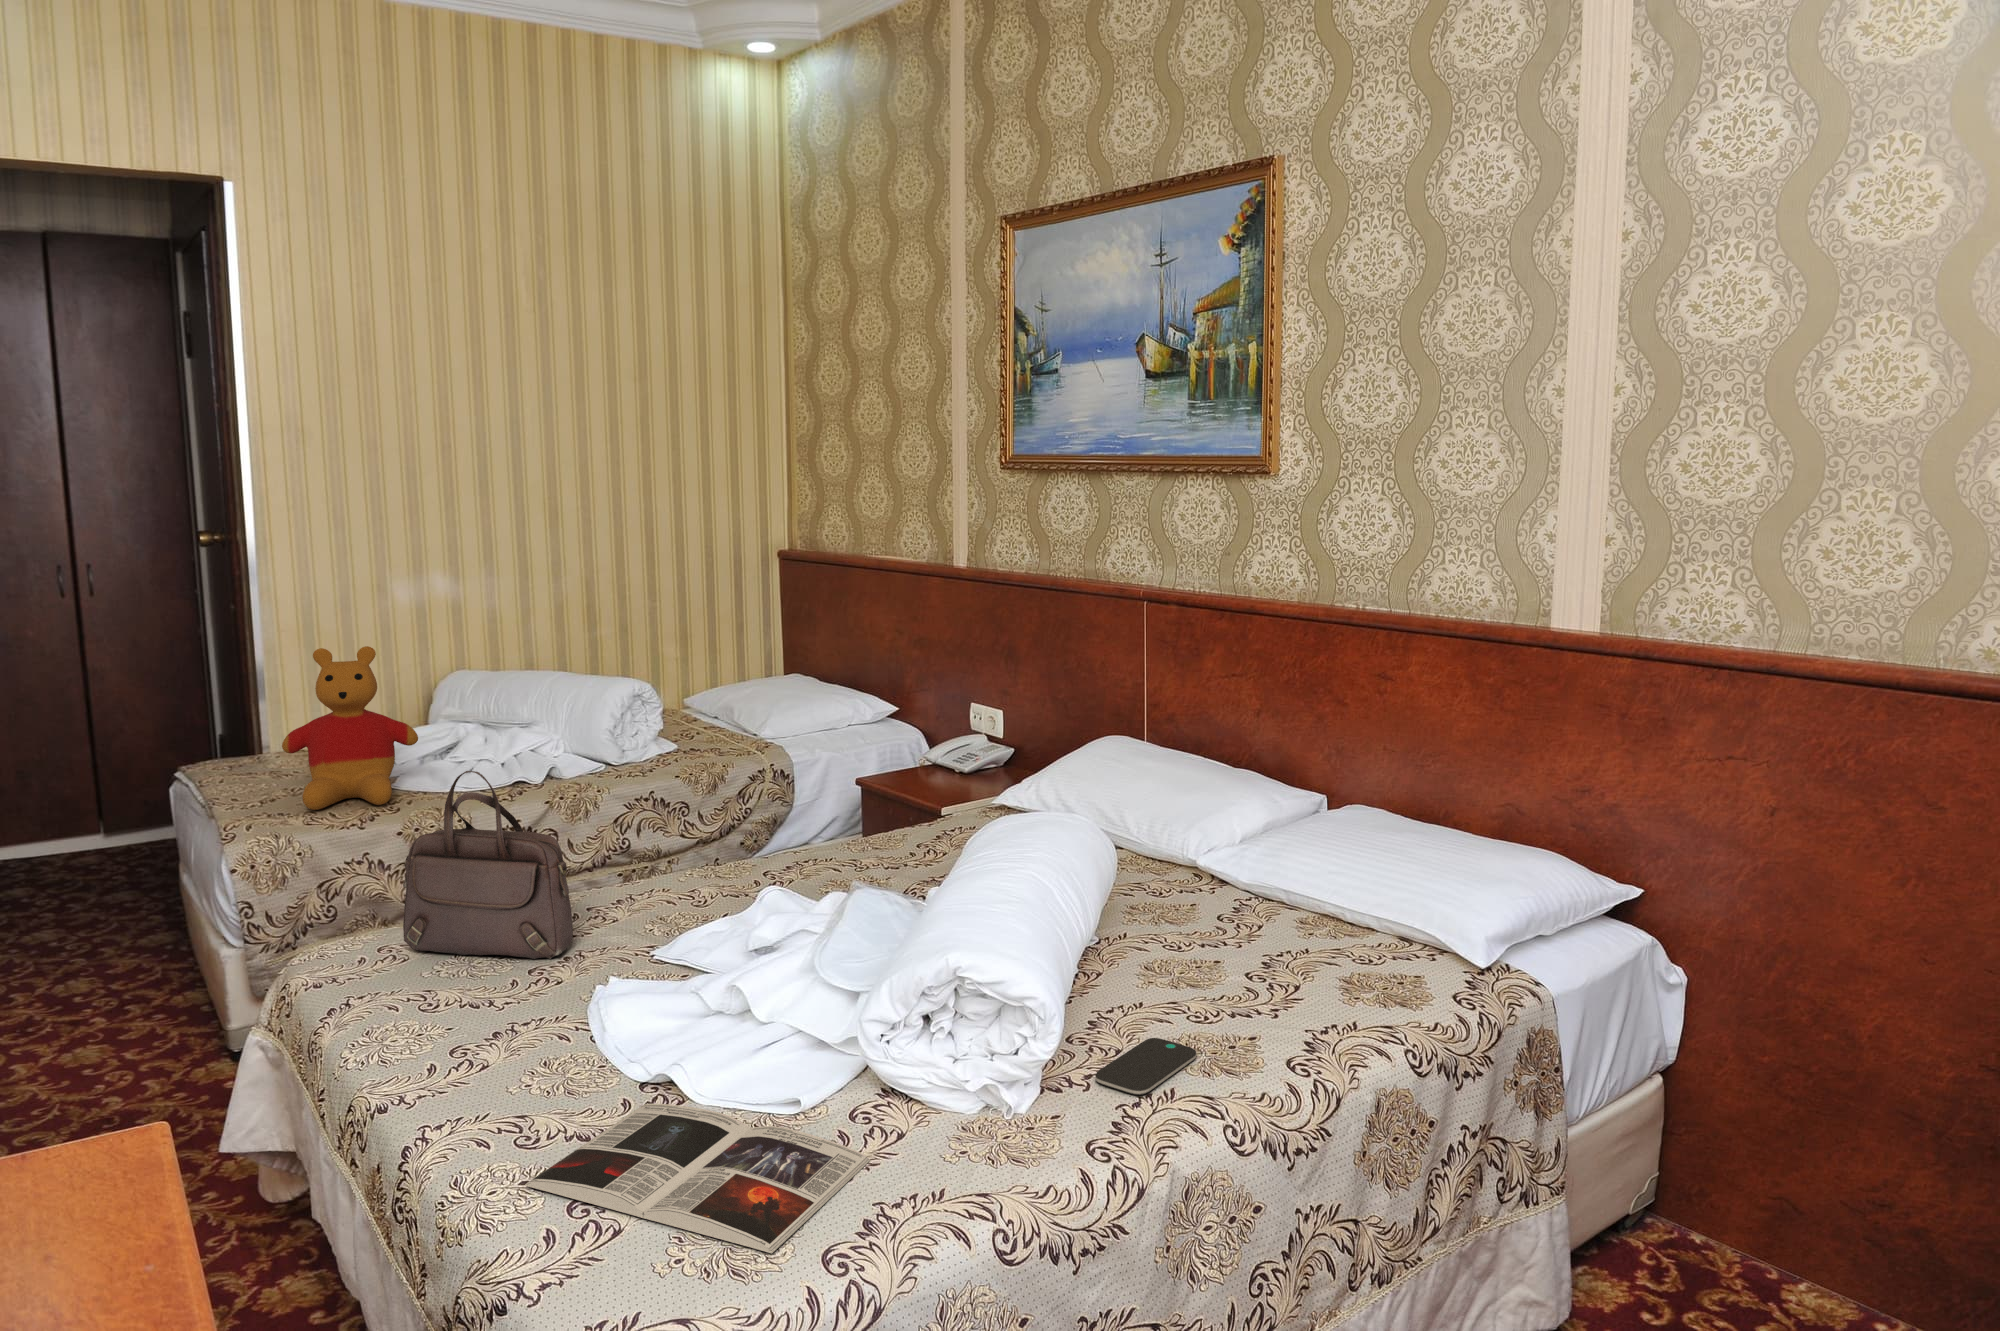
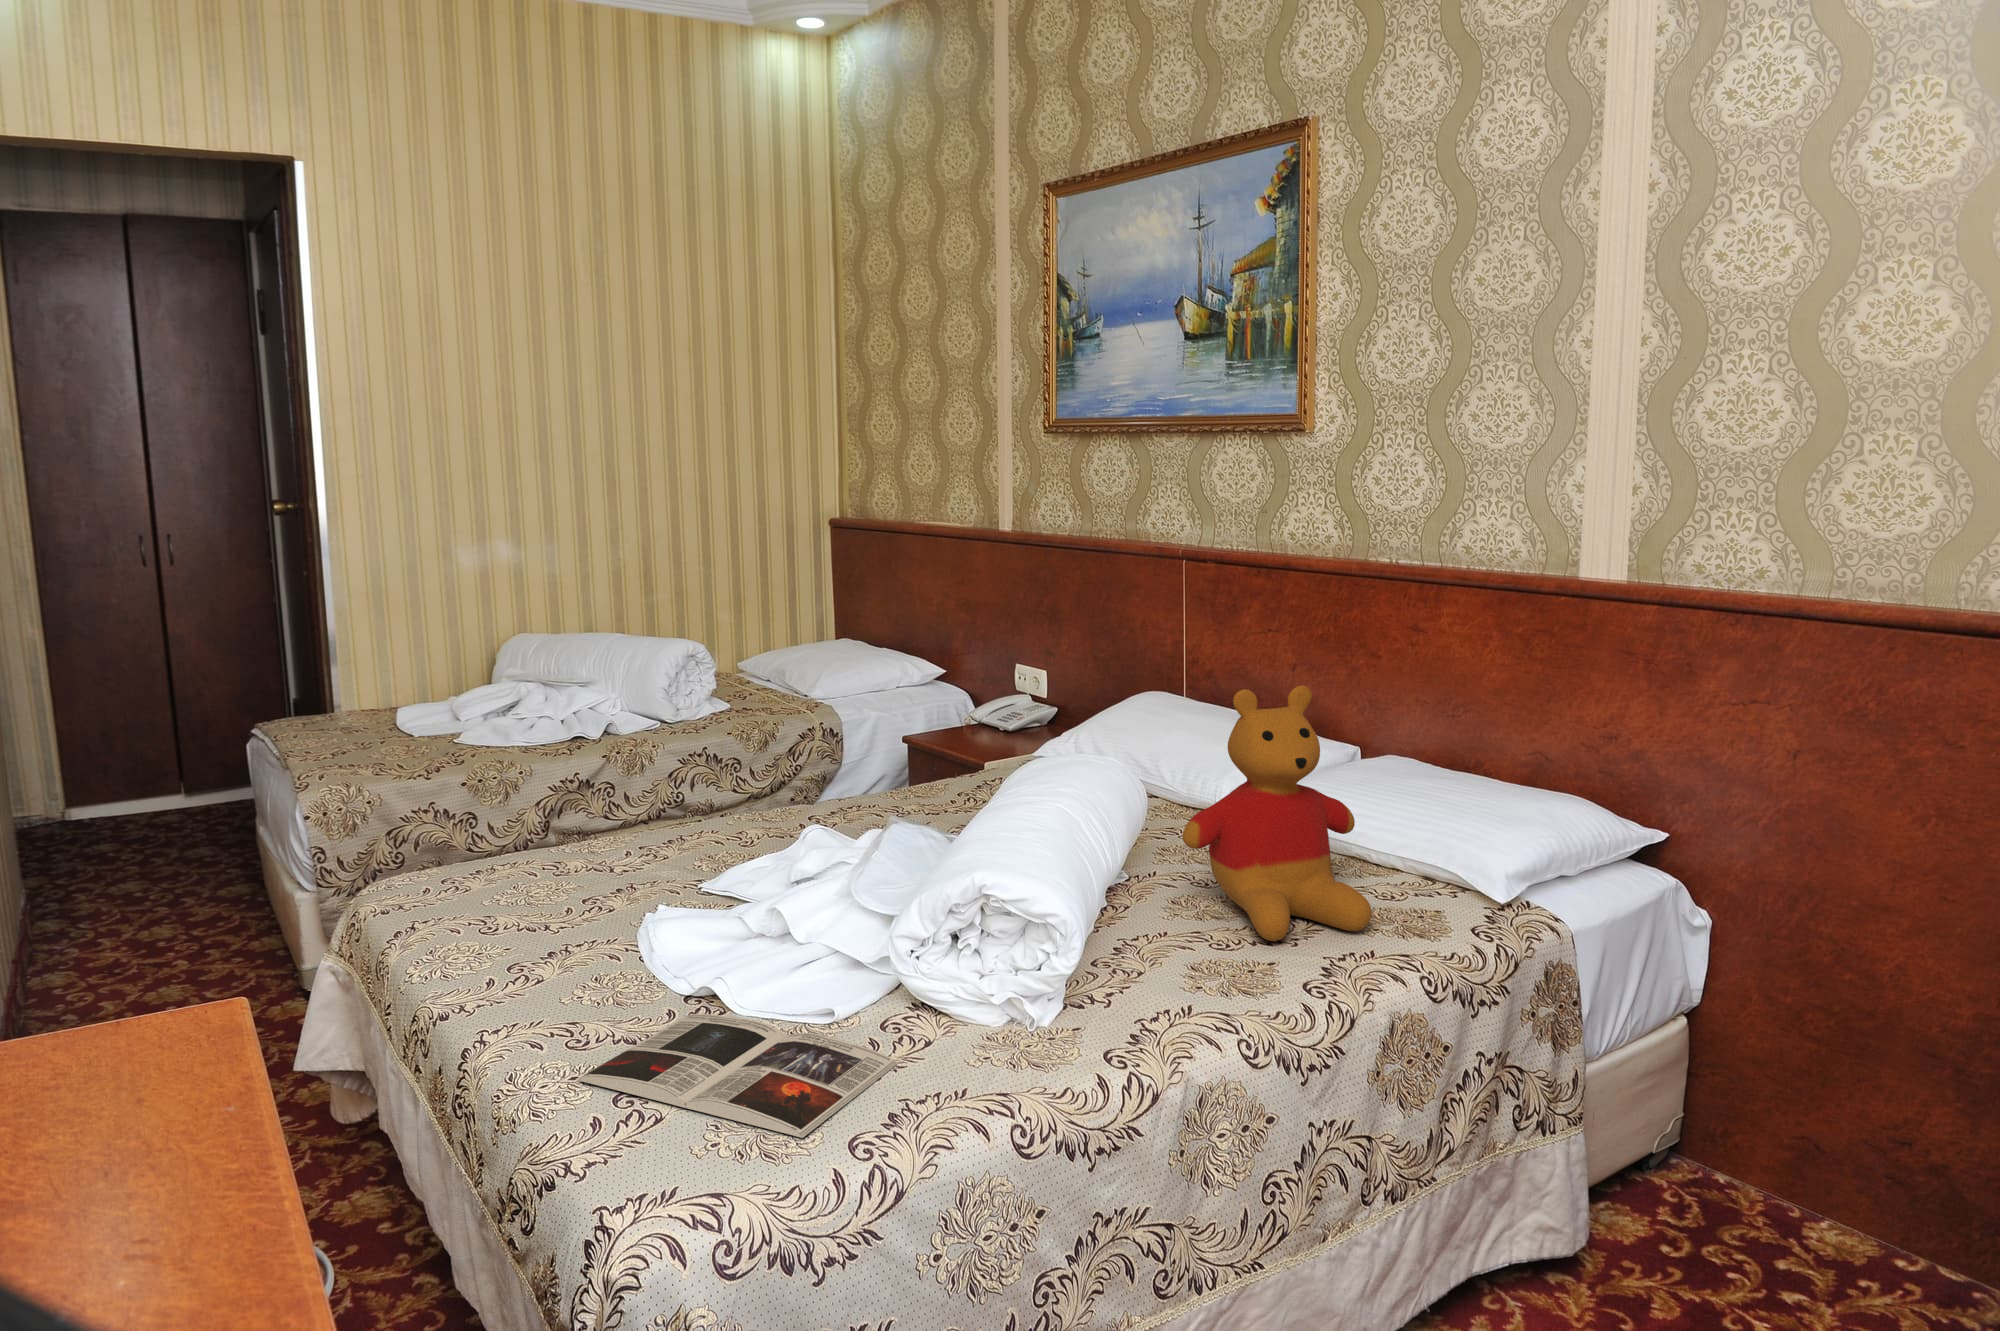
stuffed bear: present [282,646,418,810] -> present [1182,686,1372,941]
handbag: present [403,771,573,959] -> none [465,713,624,893]
smartphone: present [1095,1038,1196,1095] -> none [1115,963,1214,1012]

